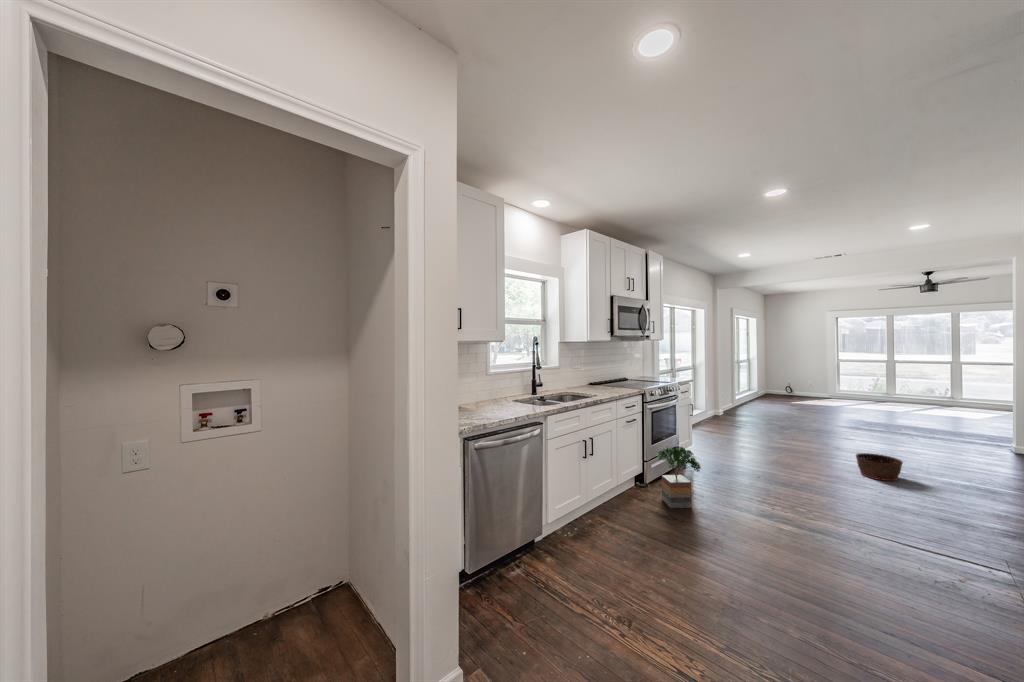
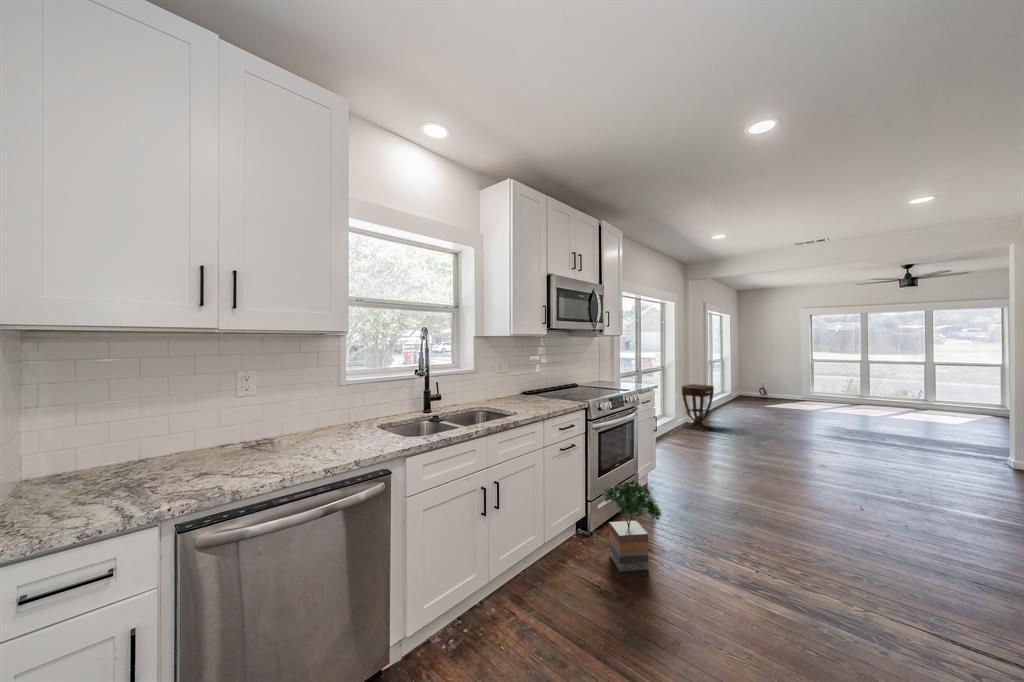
side table: none [713,381,743,421] -> present [682,384,714,431]
basket: present [856,453,902,481] -> none [851,478,910,515]

